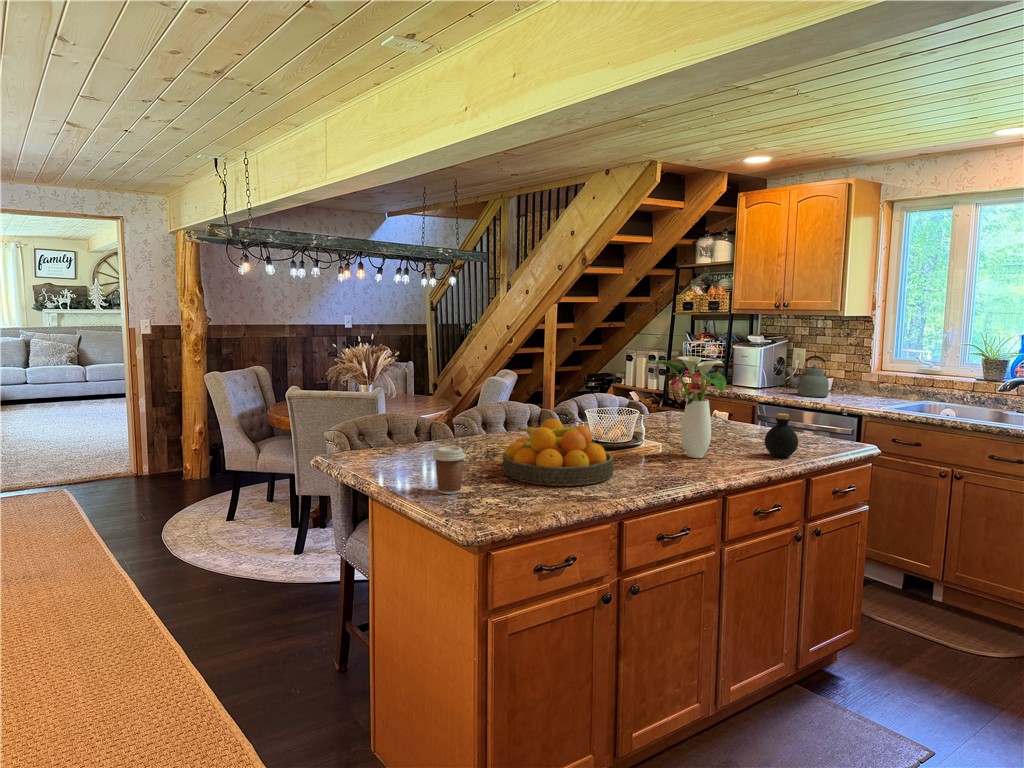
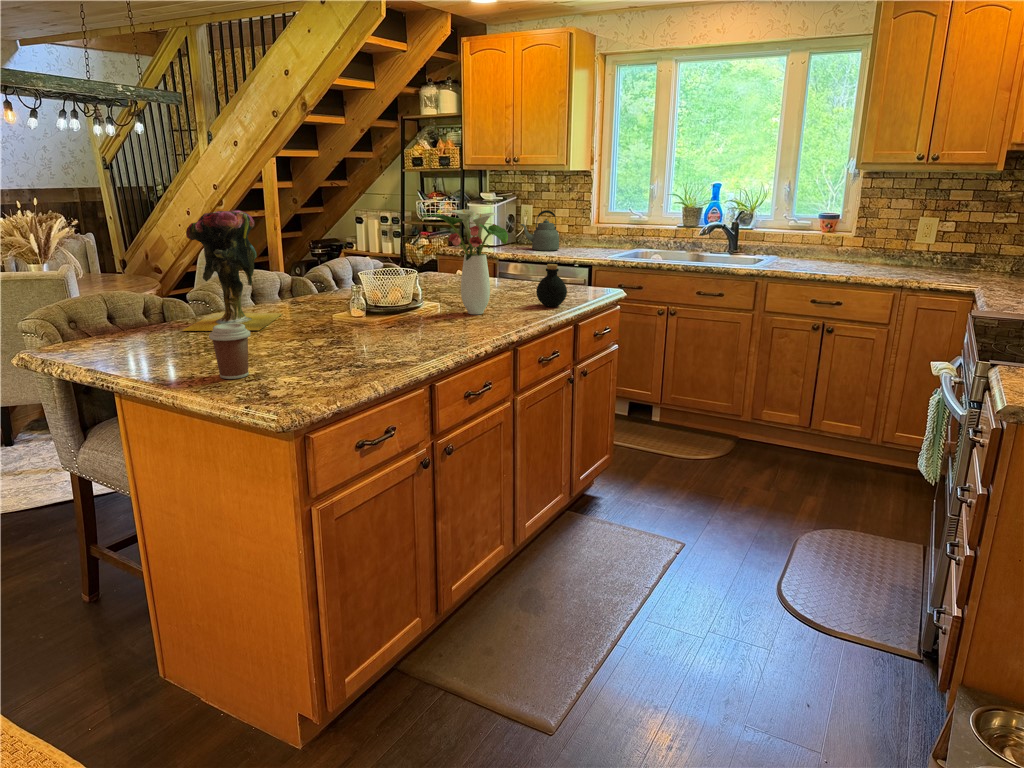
vase: none [433,351,520,454] -> present [183,210,282,331]
fruit bowl: present [502,419,614,486] -> none [282,284,408,357]

